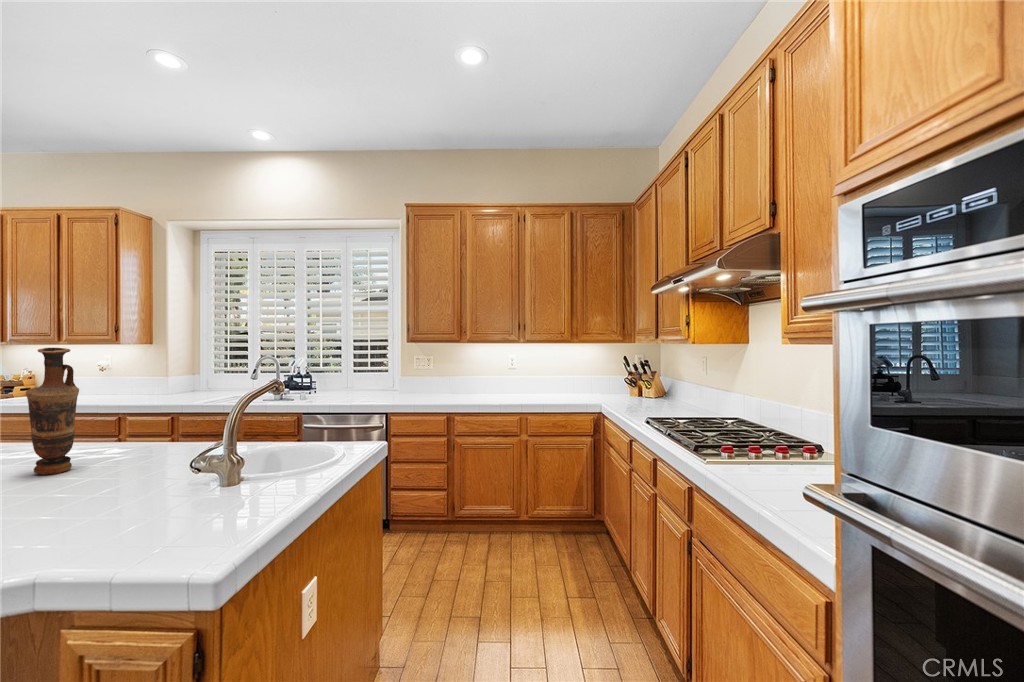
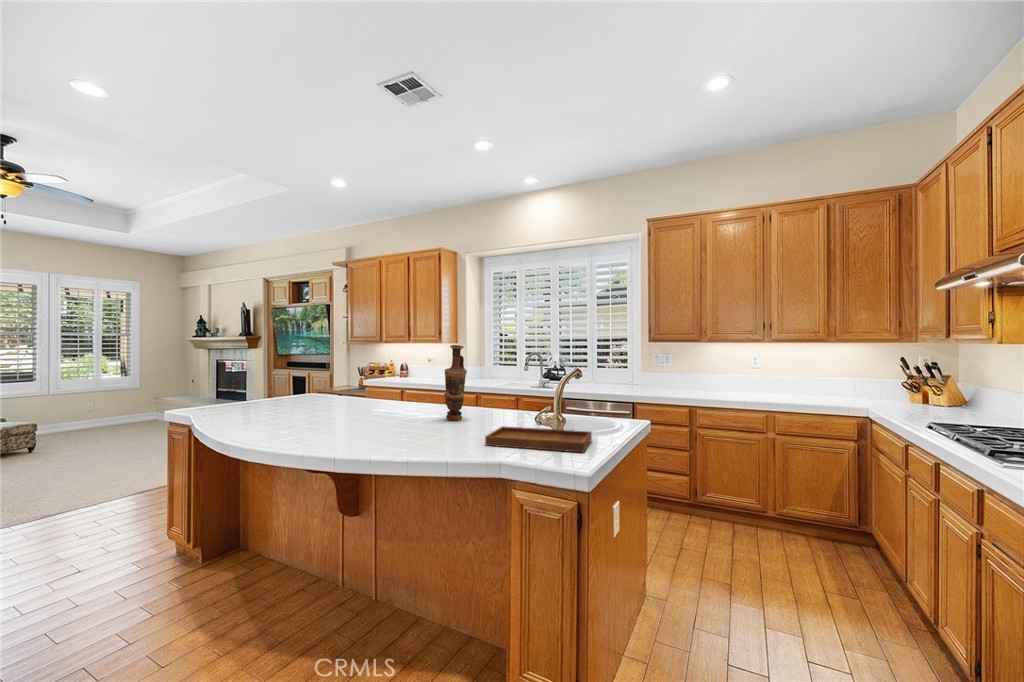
tray: none [57,447,279,527] -> present [485,409,592,453]

